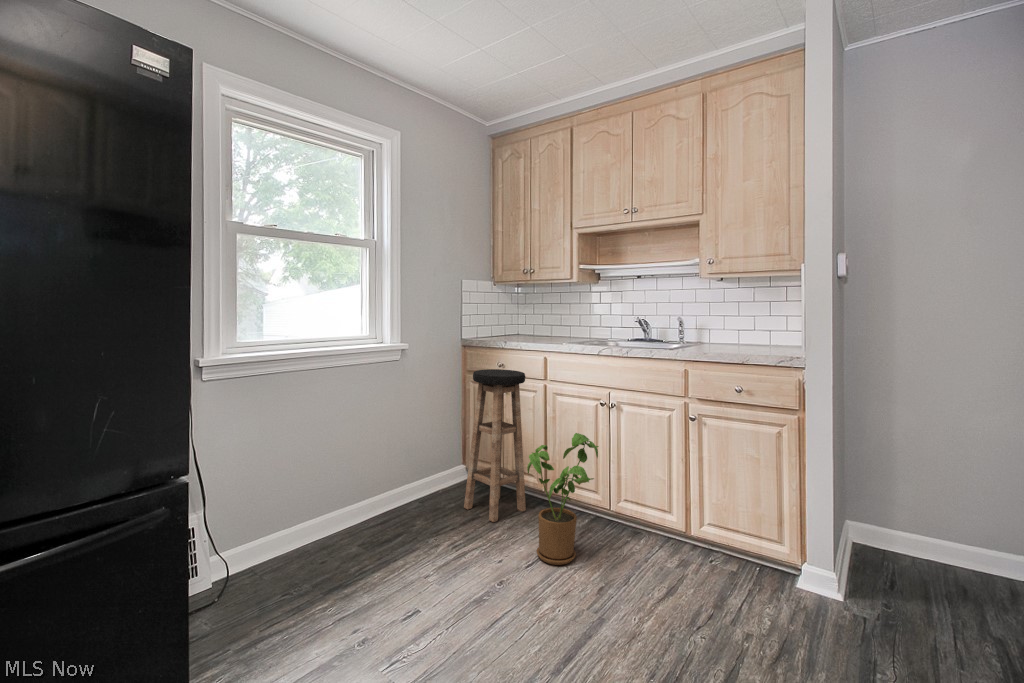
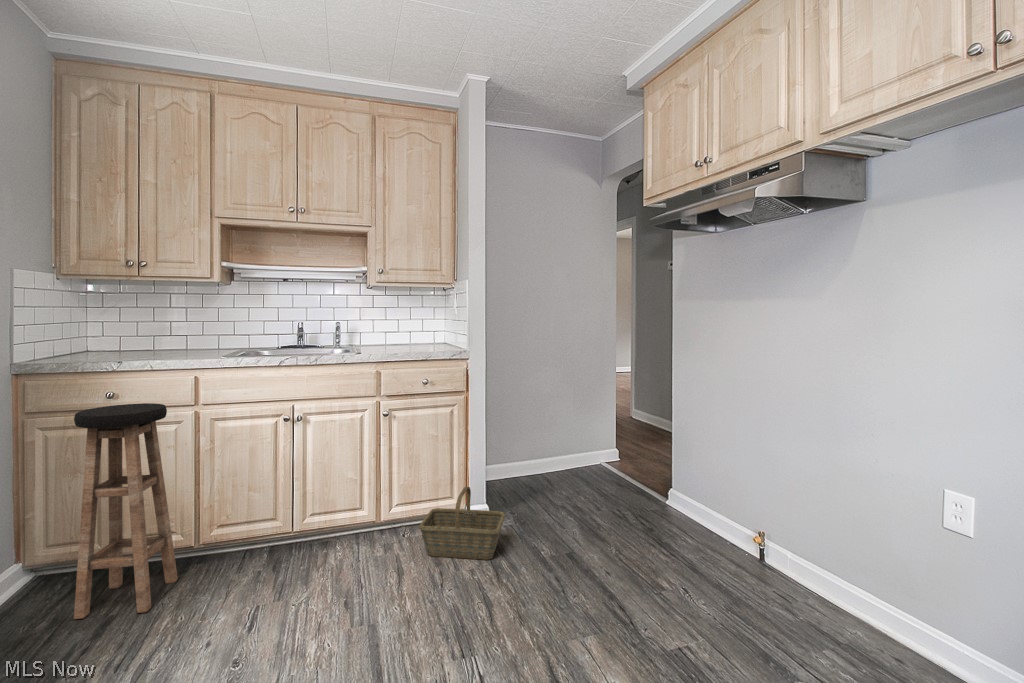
house plant: present [527,433,599,565] -> none [219,455,320,614]
basket: none [707,533,829,637] -> present [419,487,505,560]

